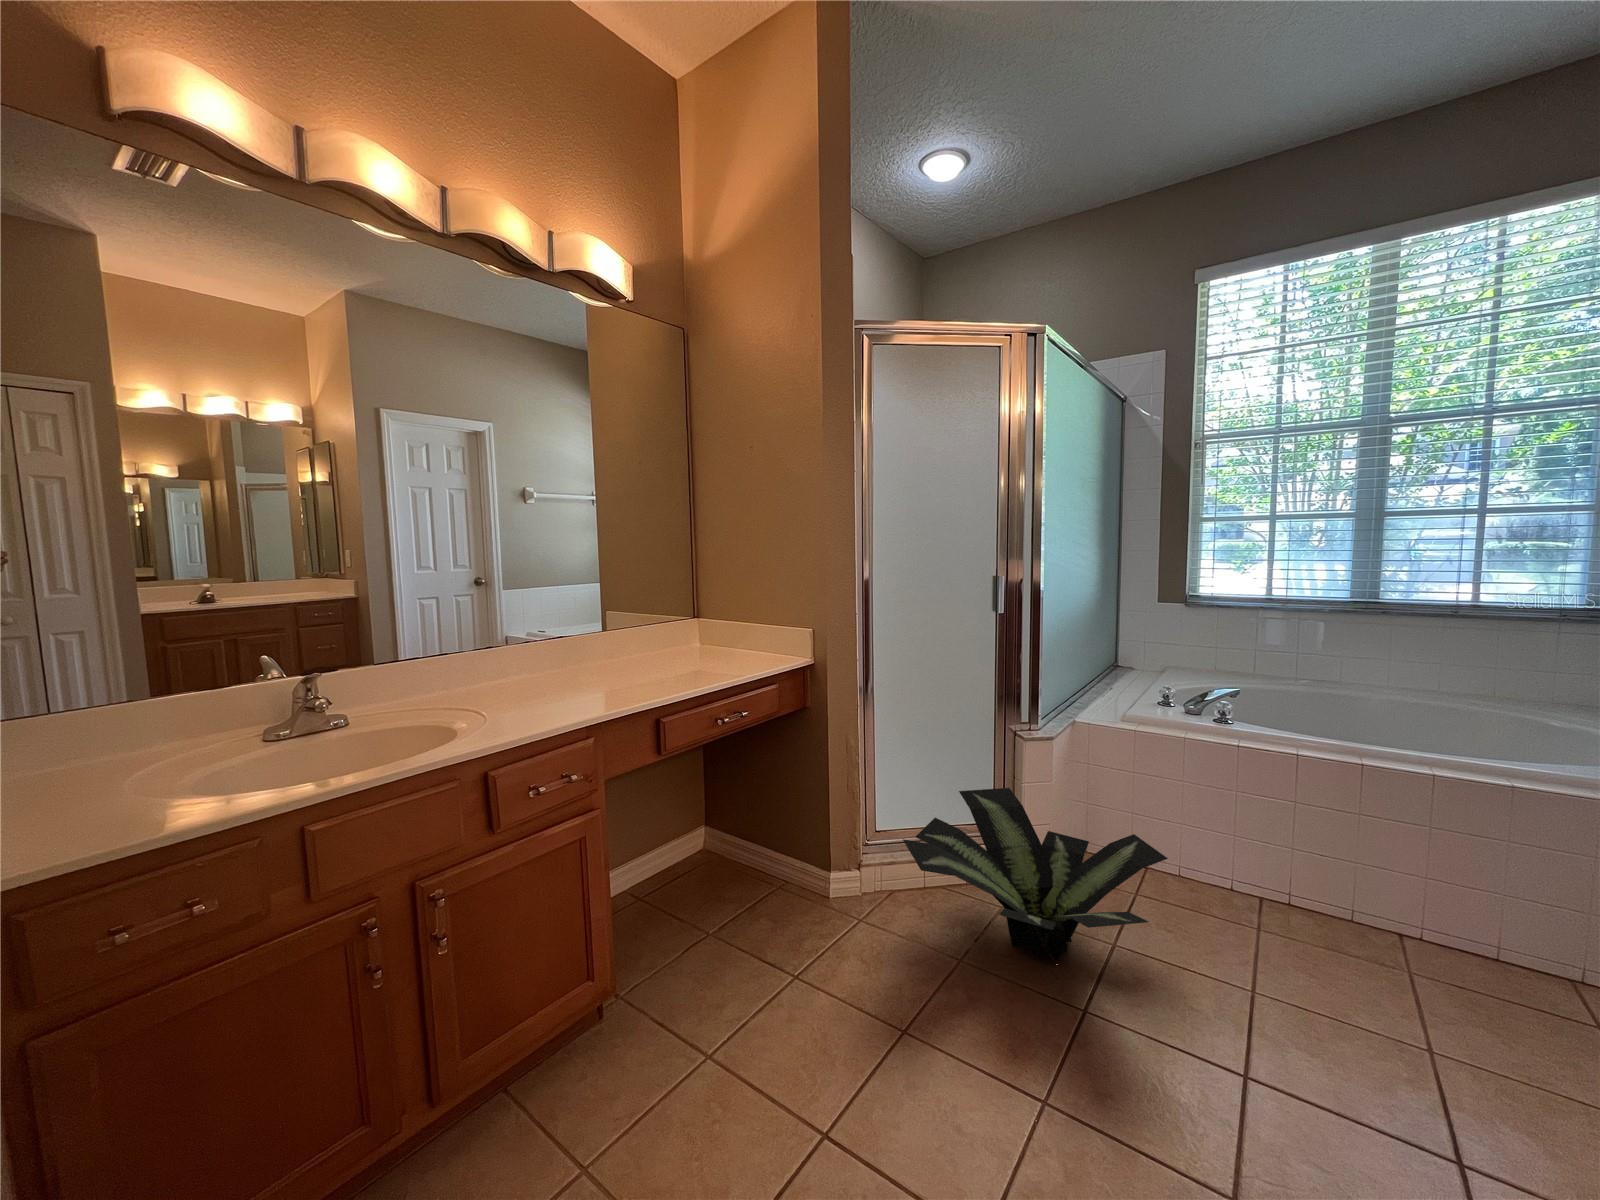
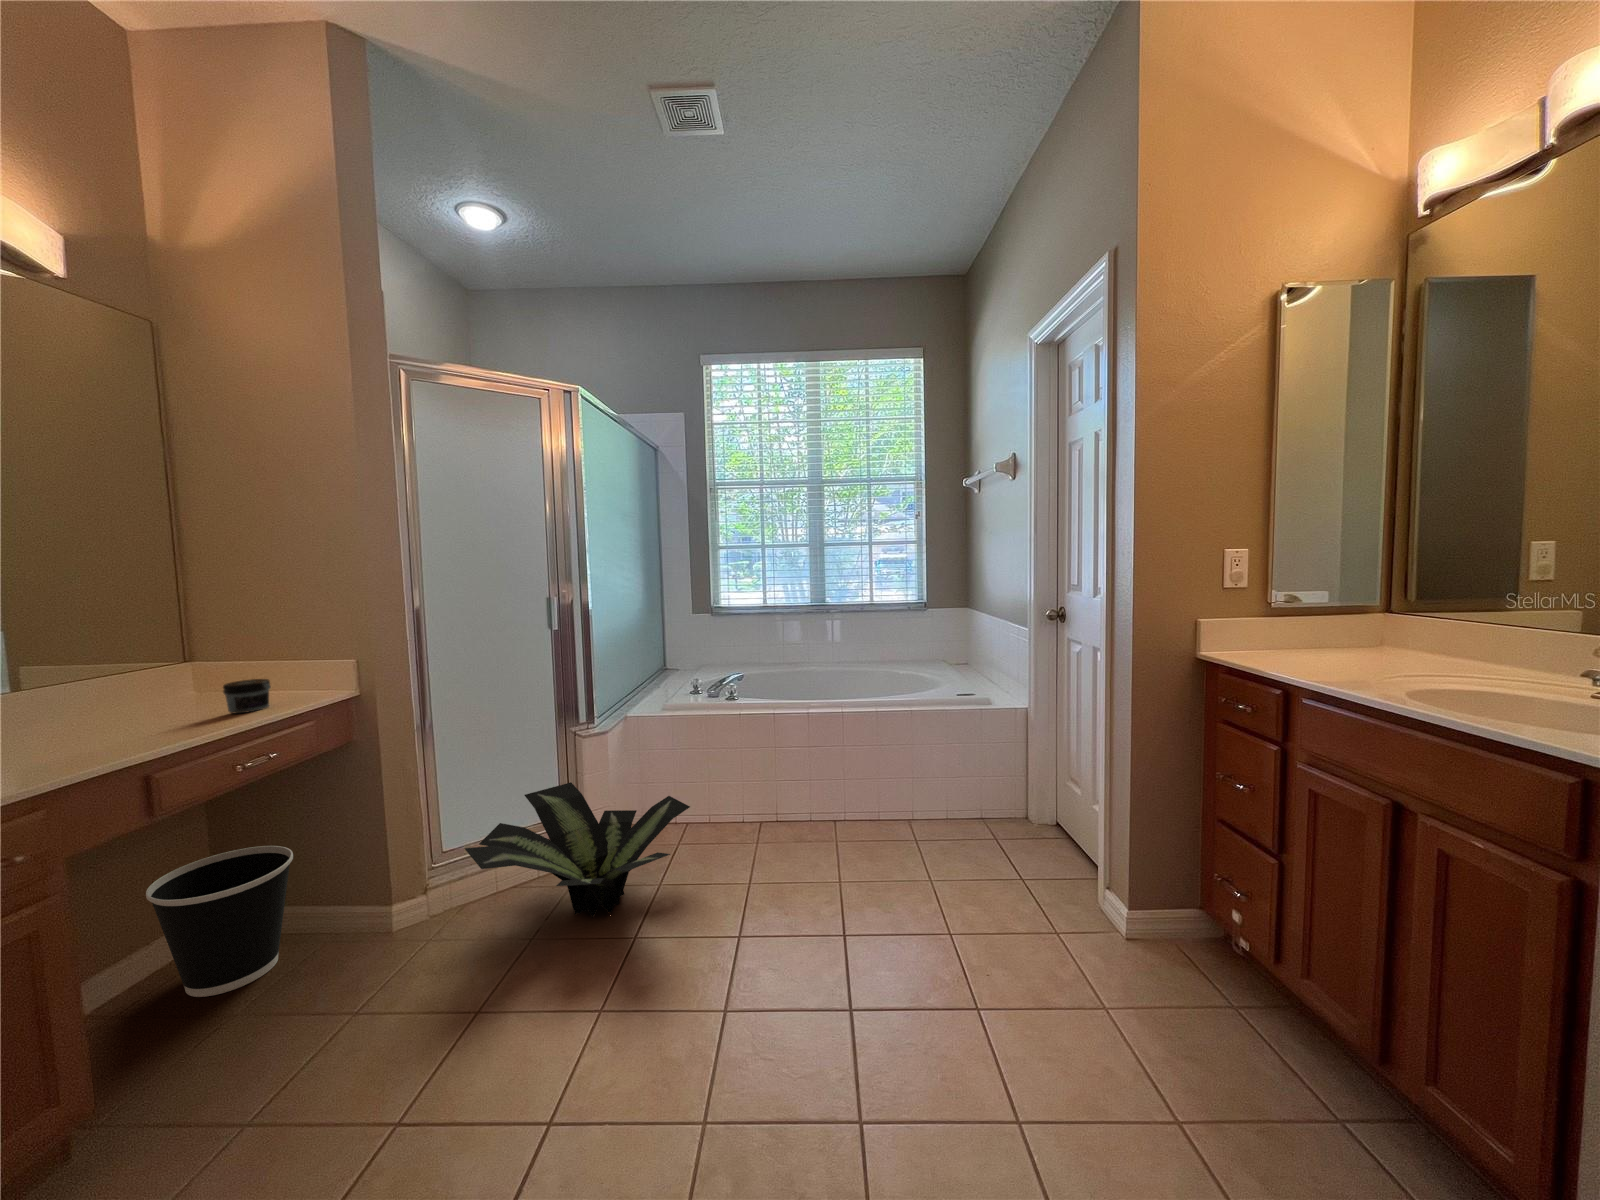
jar: none [719,638,752,668] -> present [223,679,271,713]
wastebasket: none [665,785,761,908] -> present [146,846,293,997]

